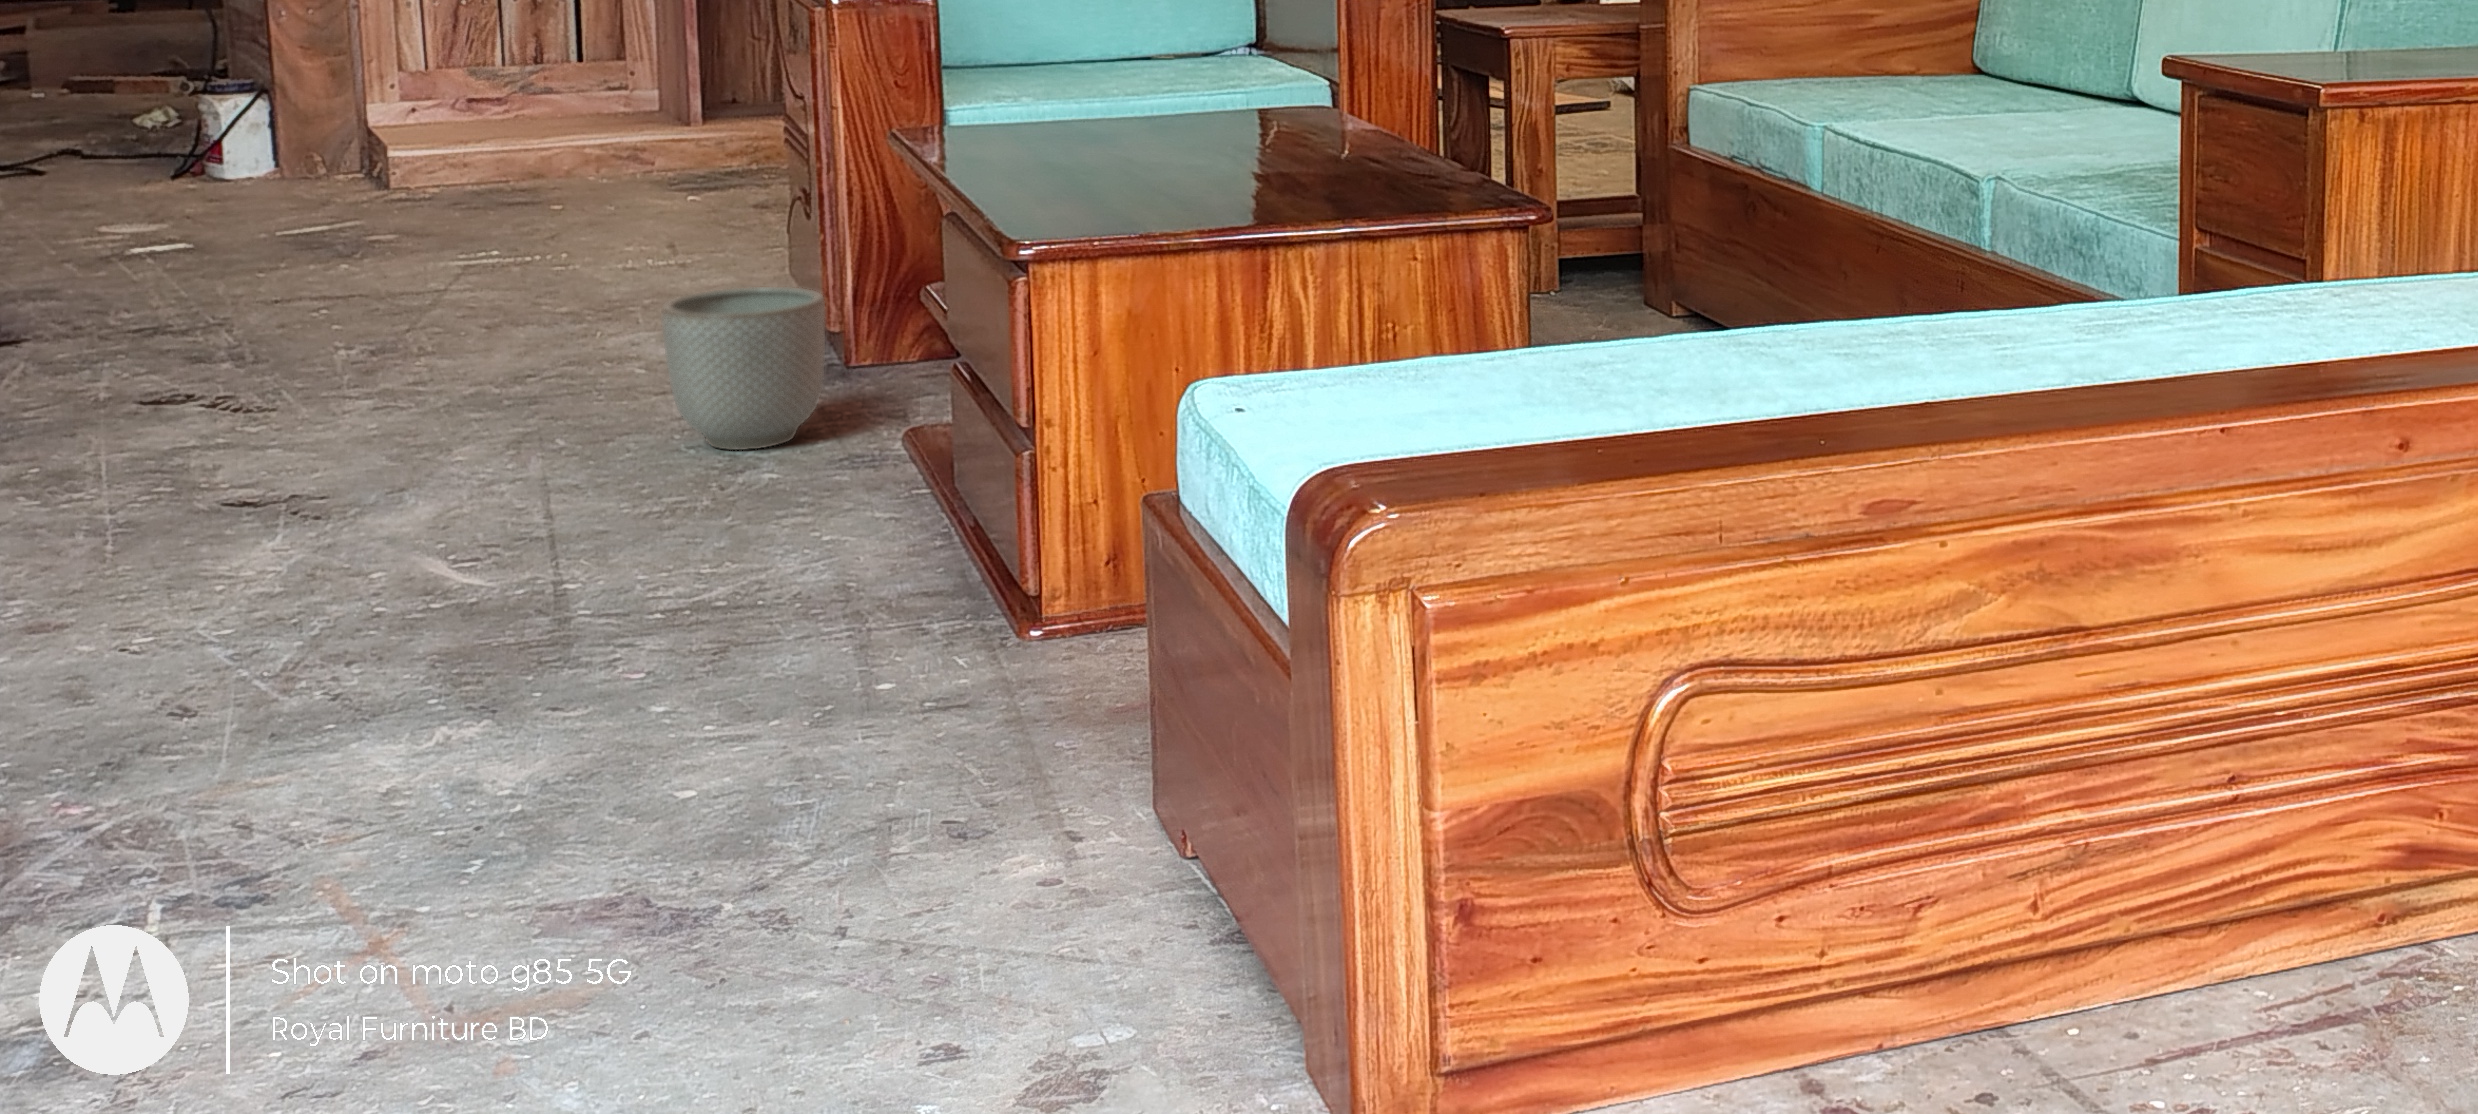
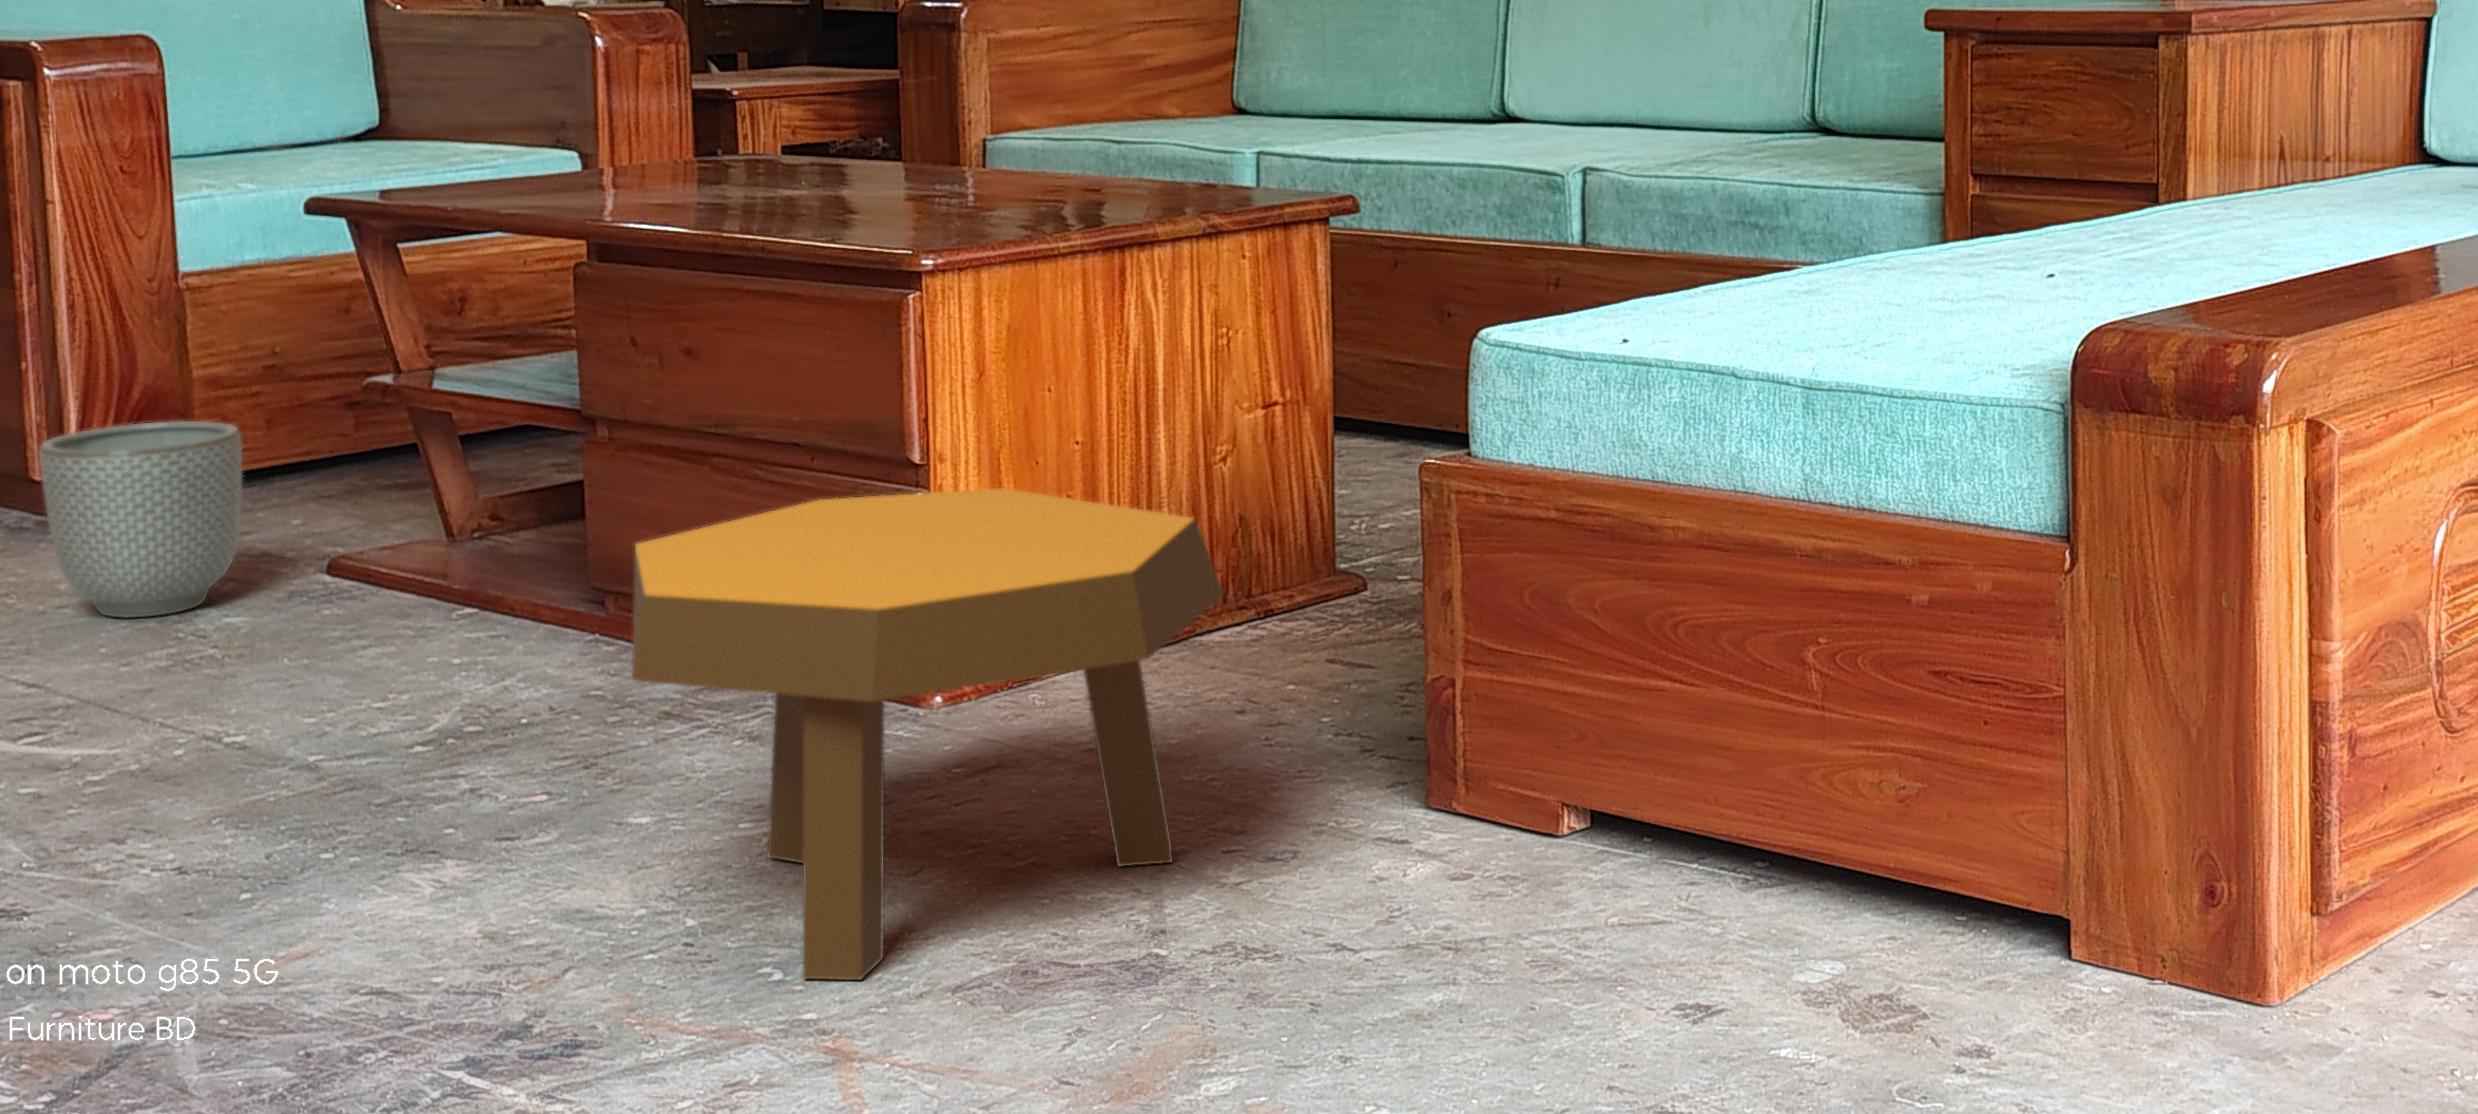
footstool: none [354,473,943,945] -> present [632,488,1224,980]

